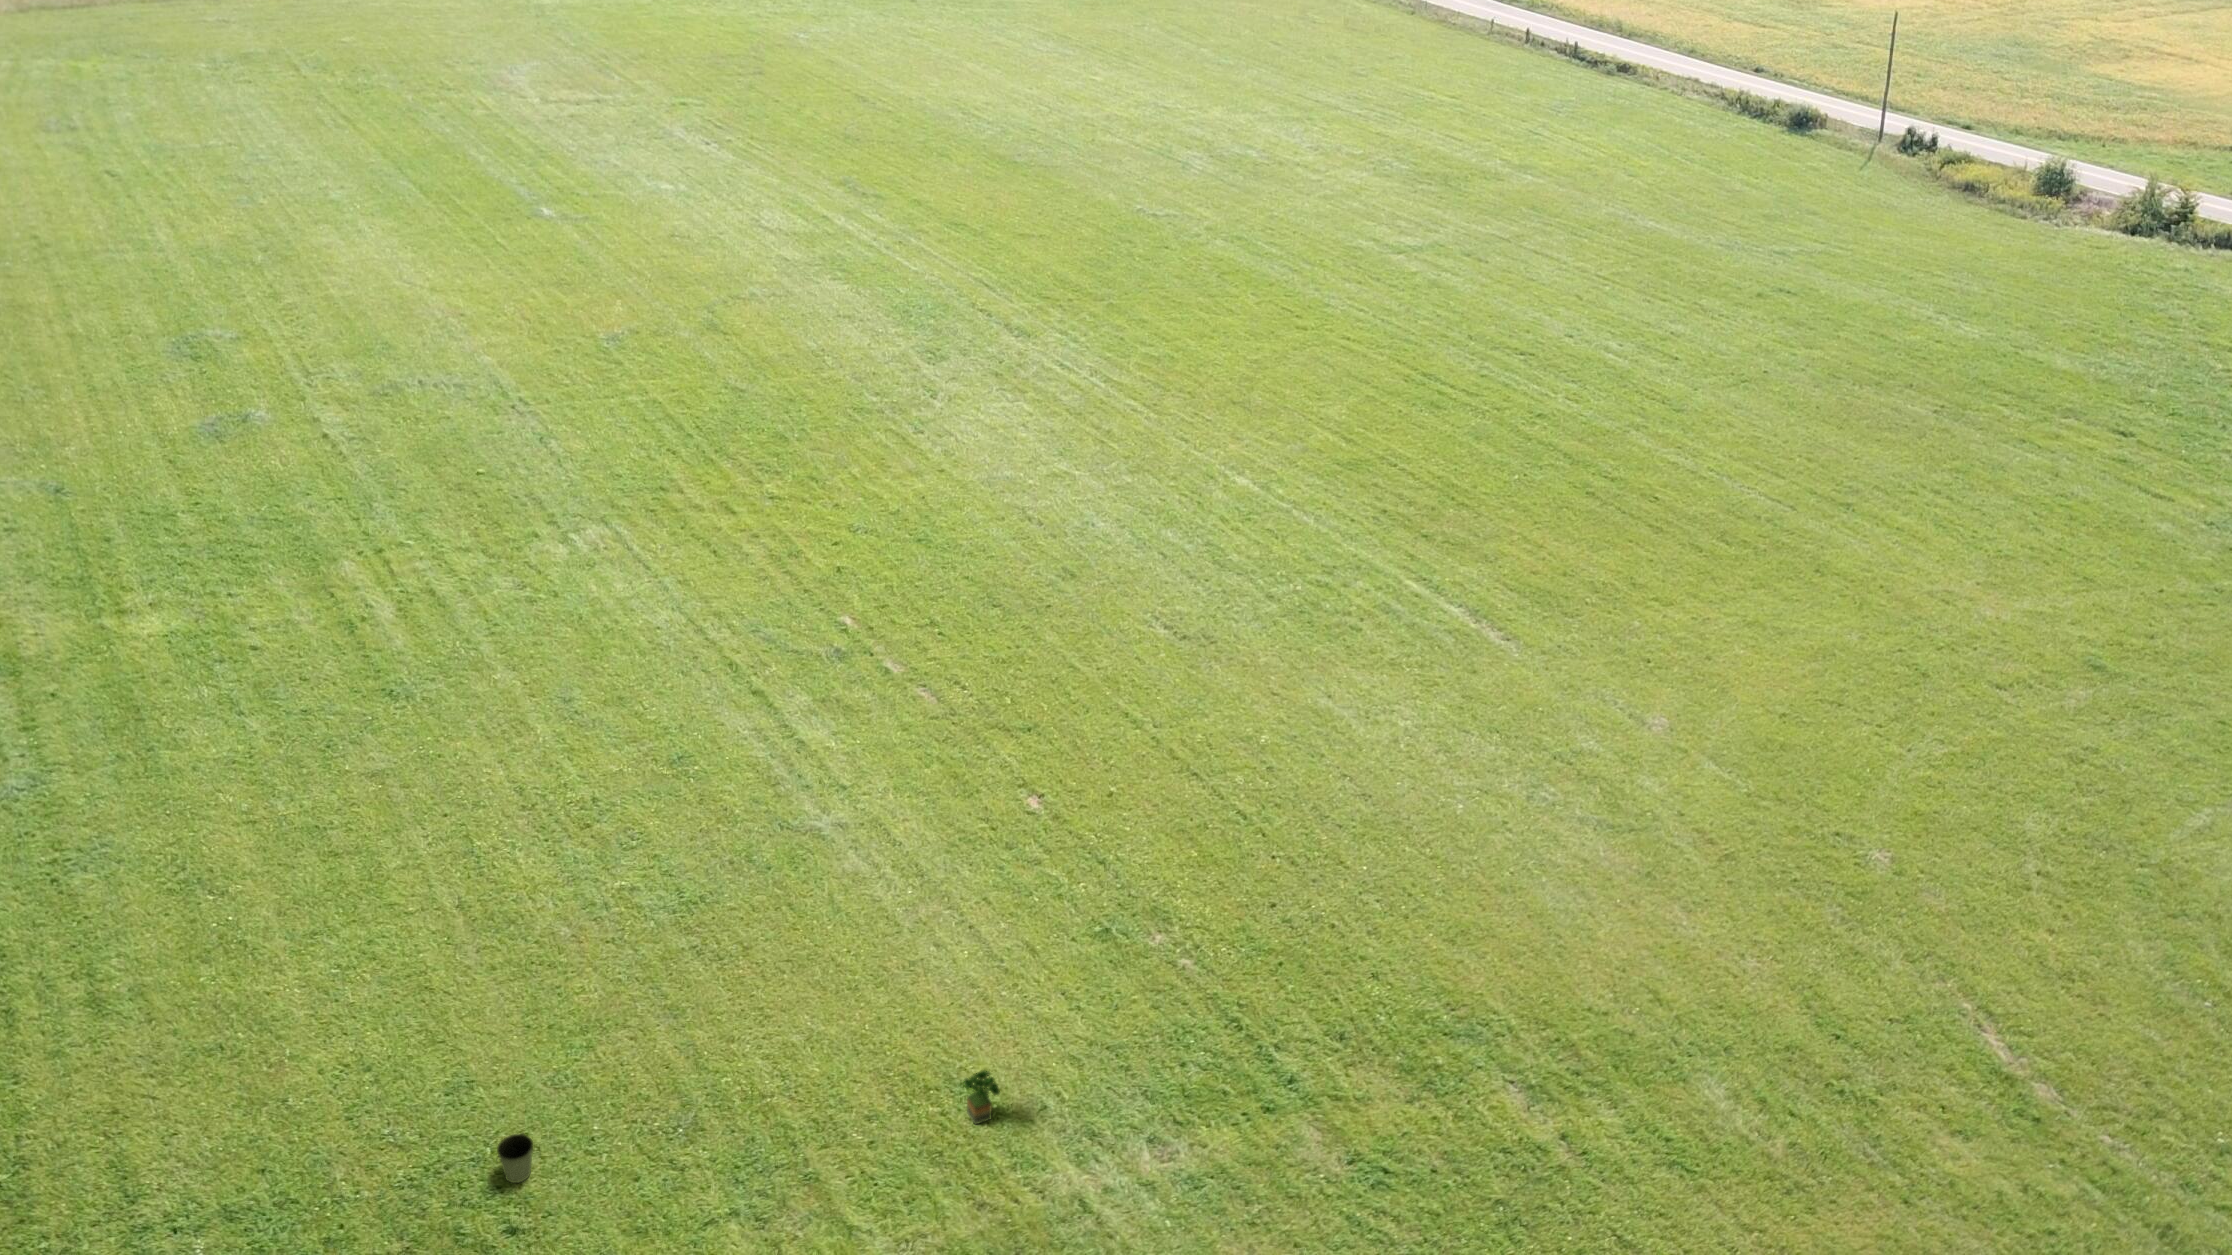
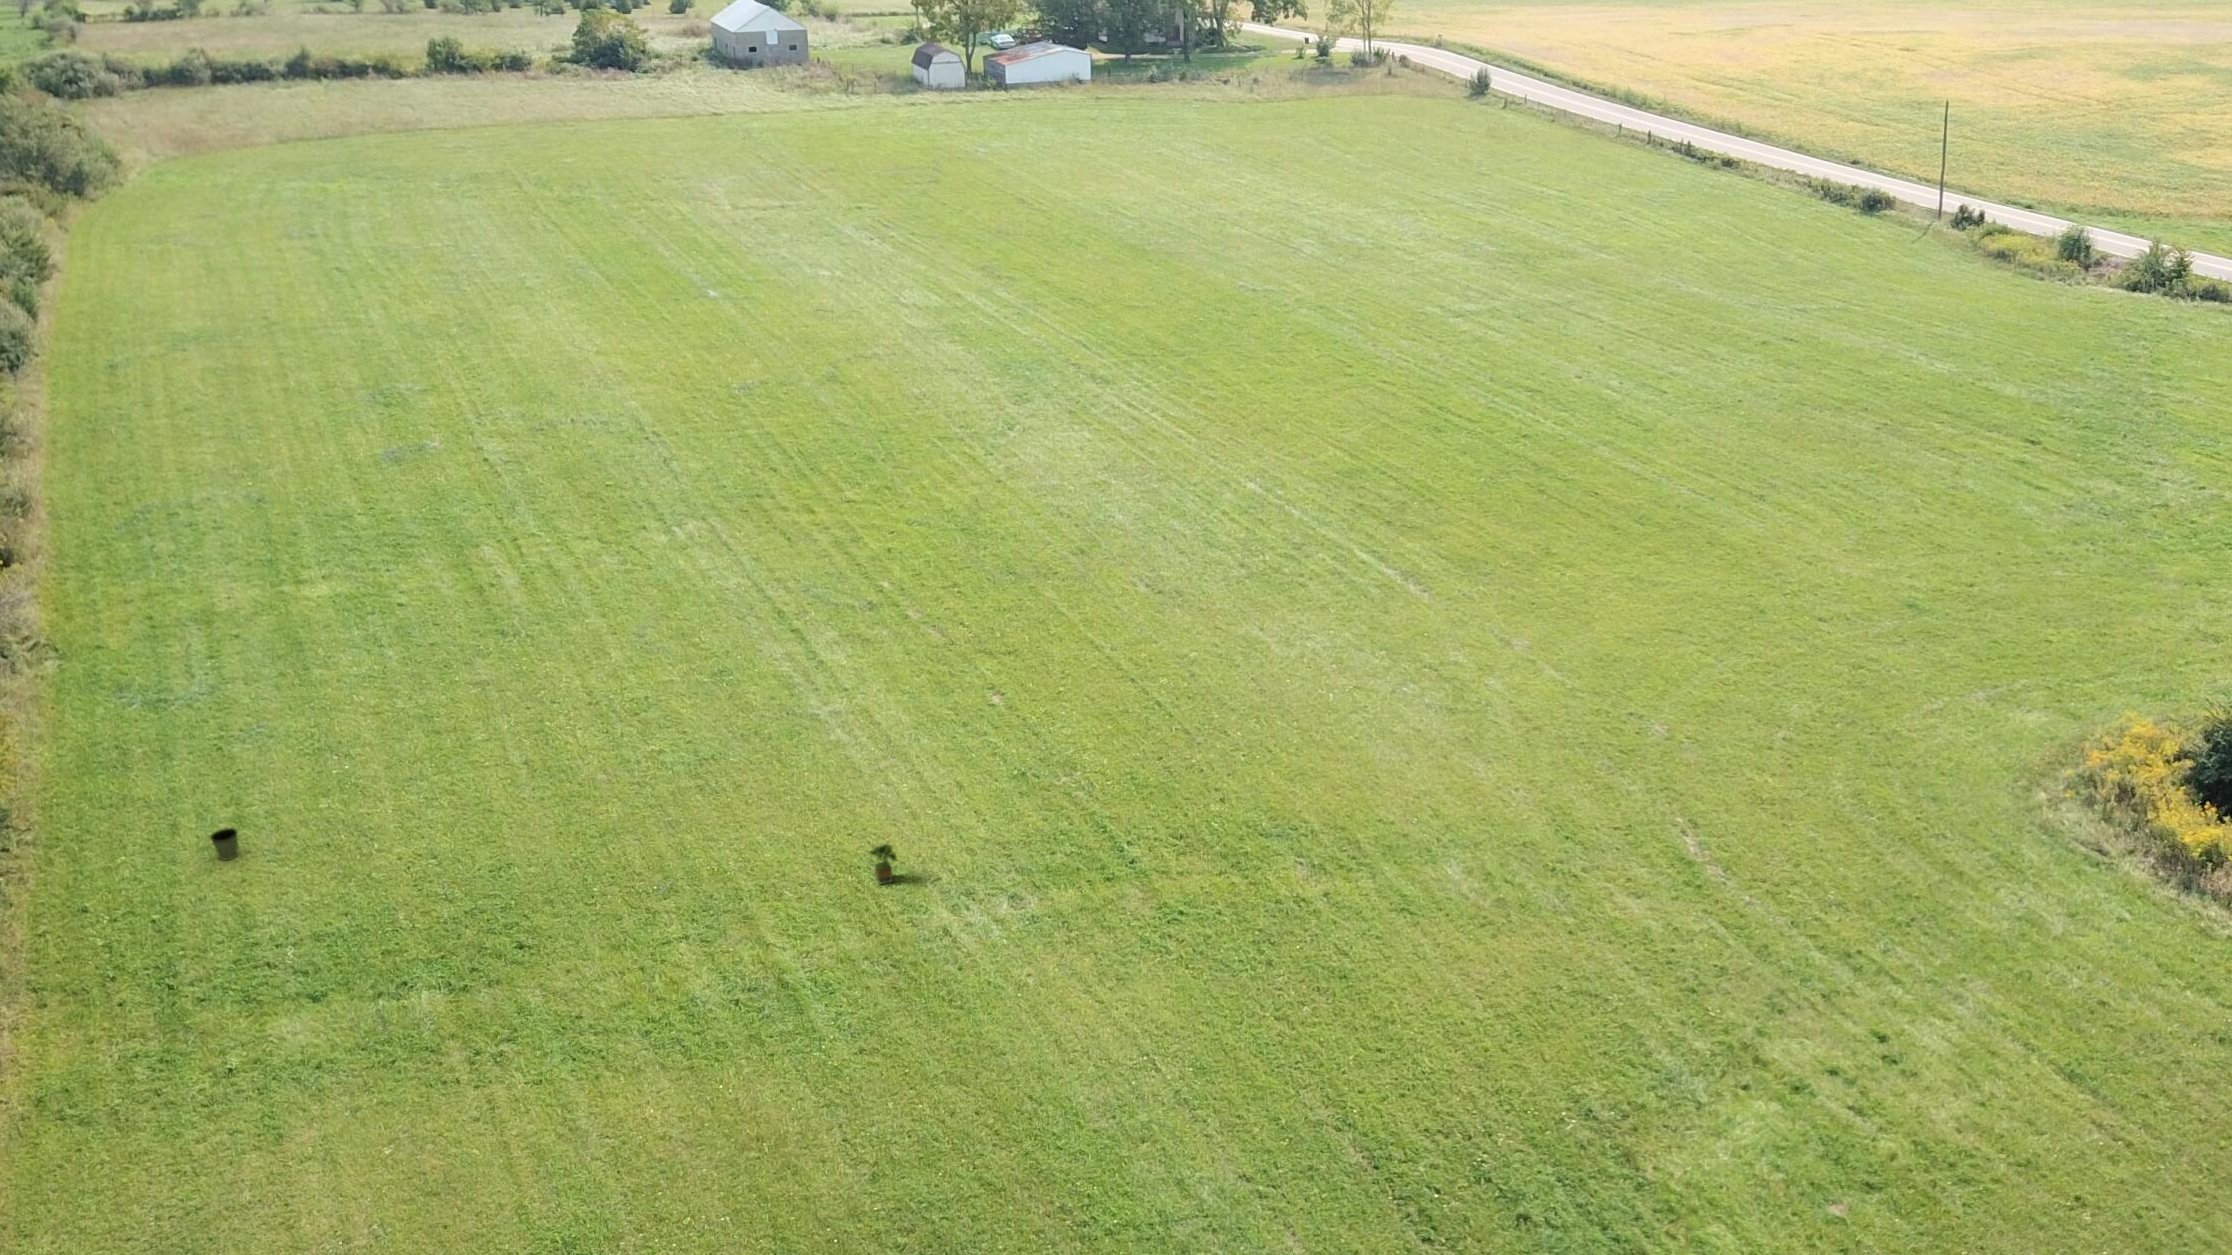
bucket: present [497,1133,533,1183] -> present [210,828,239,861]

